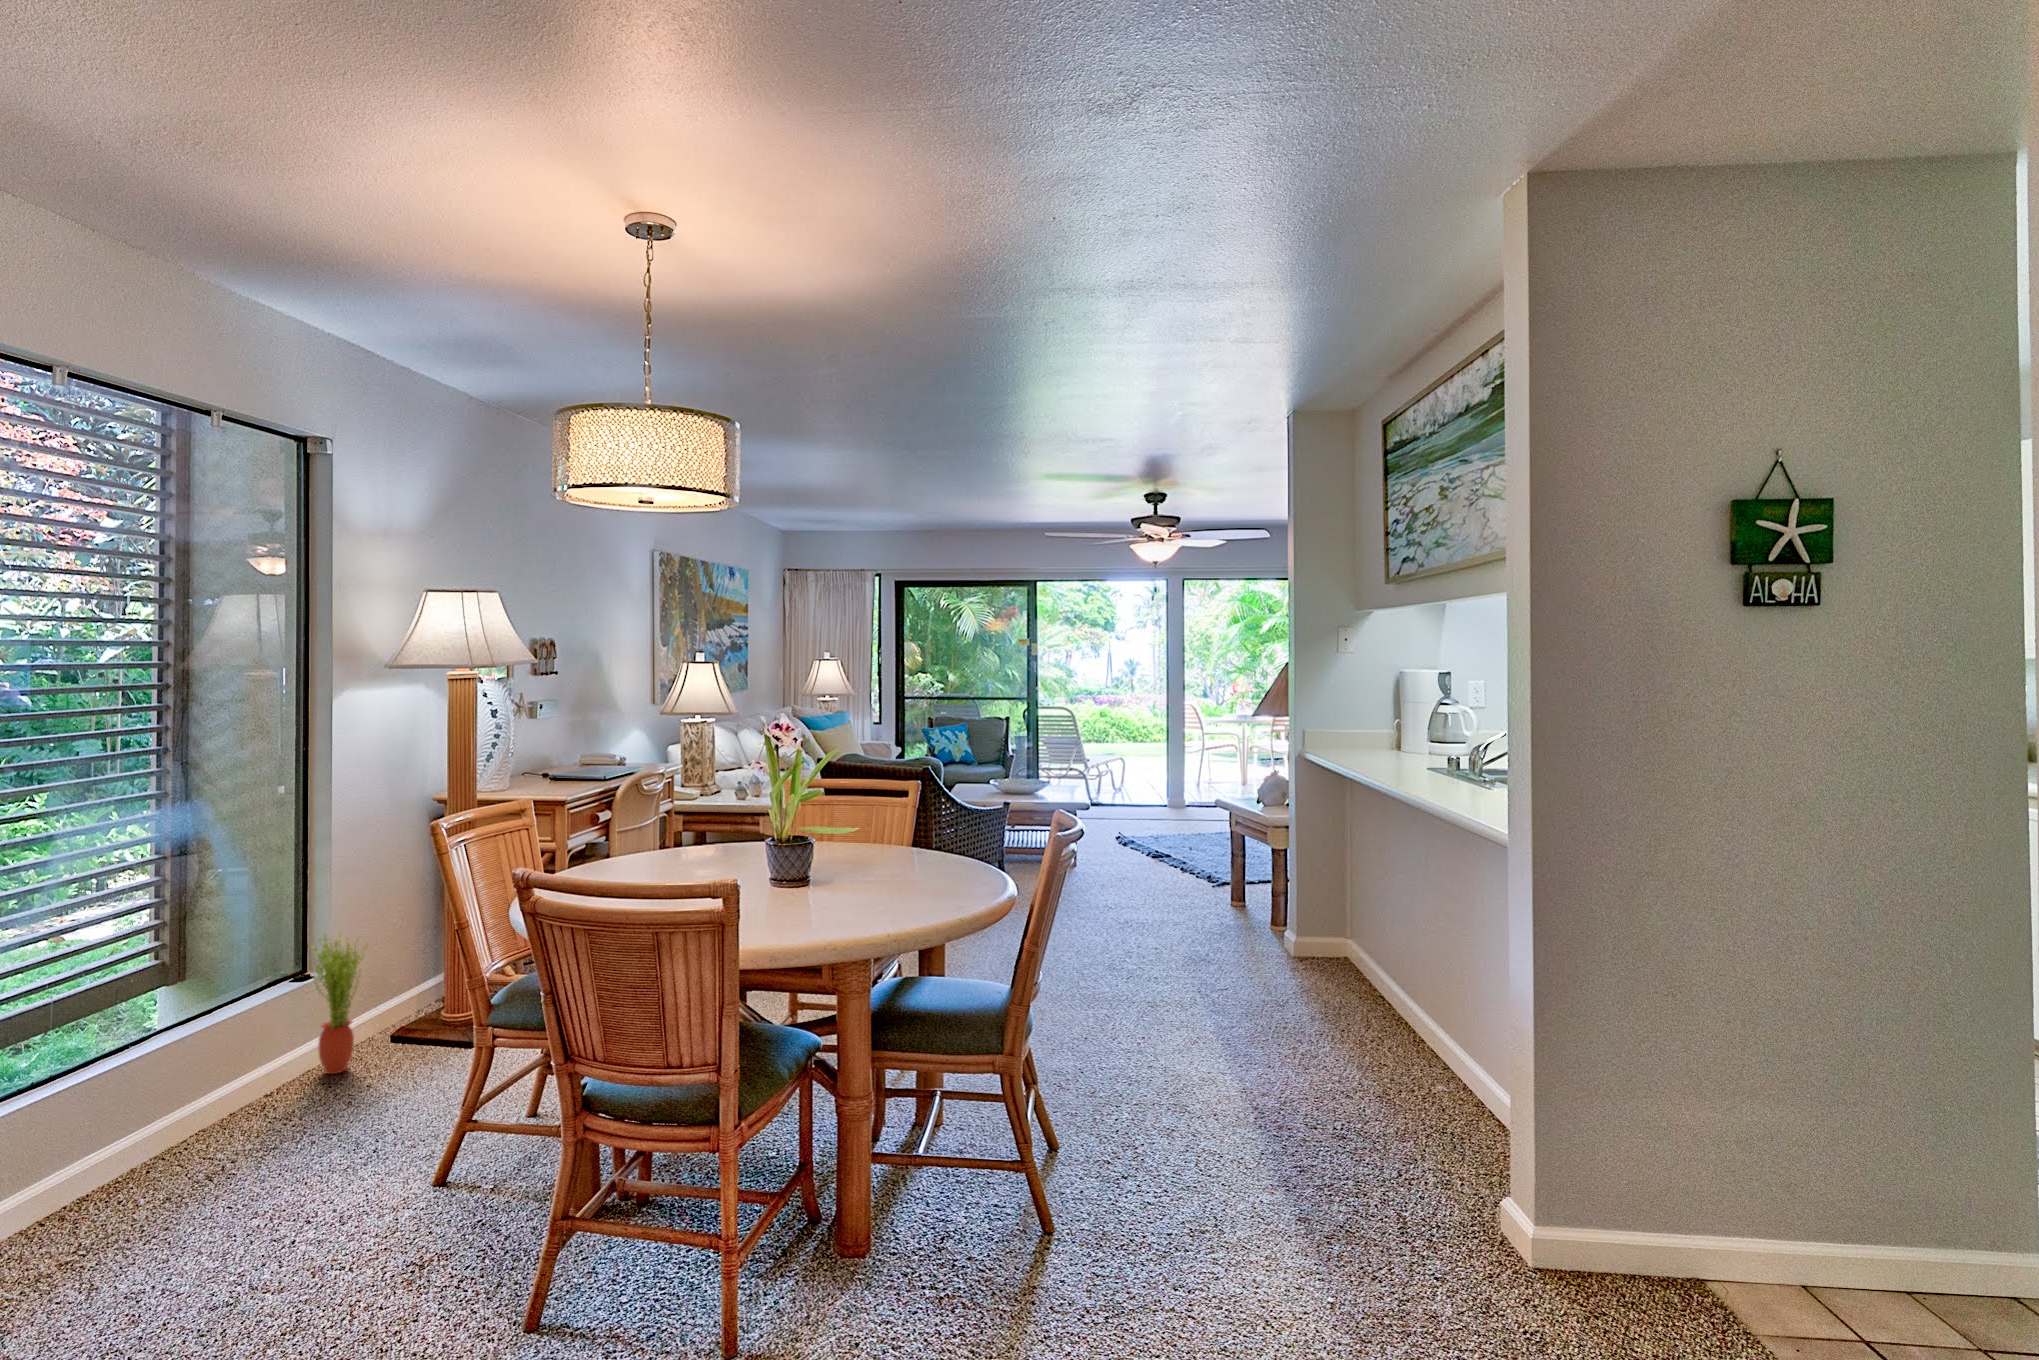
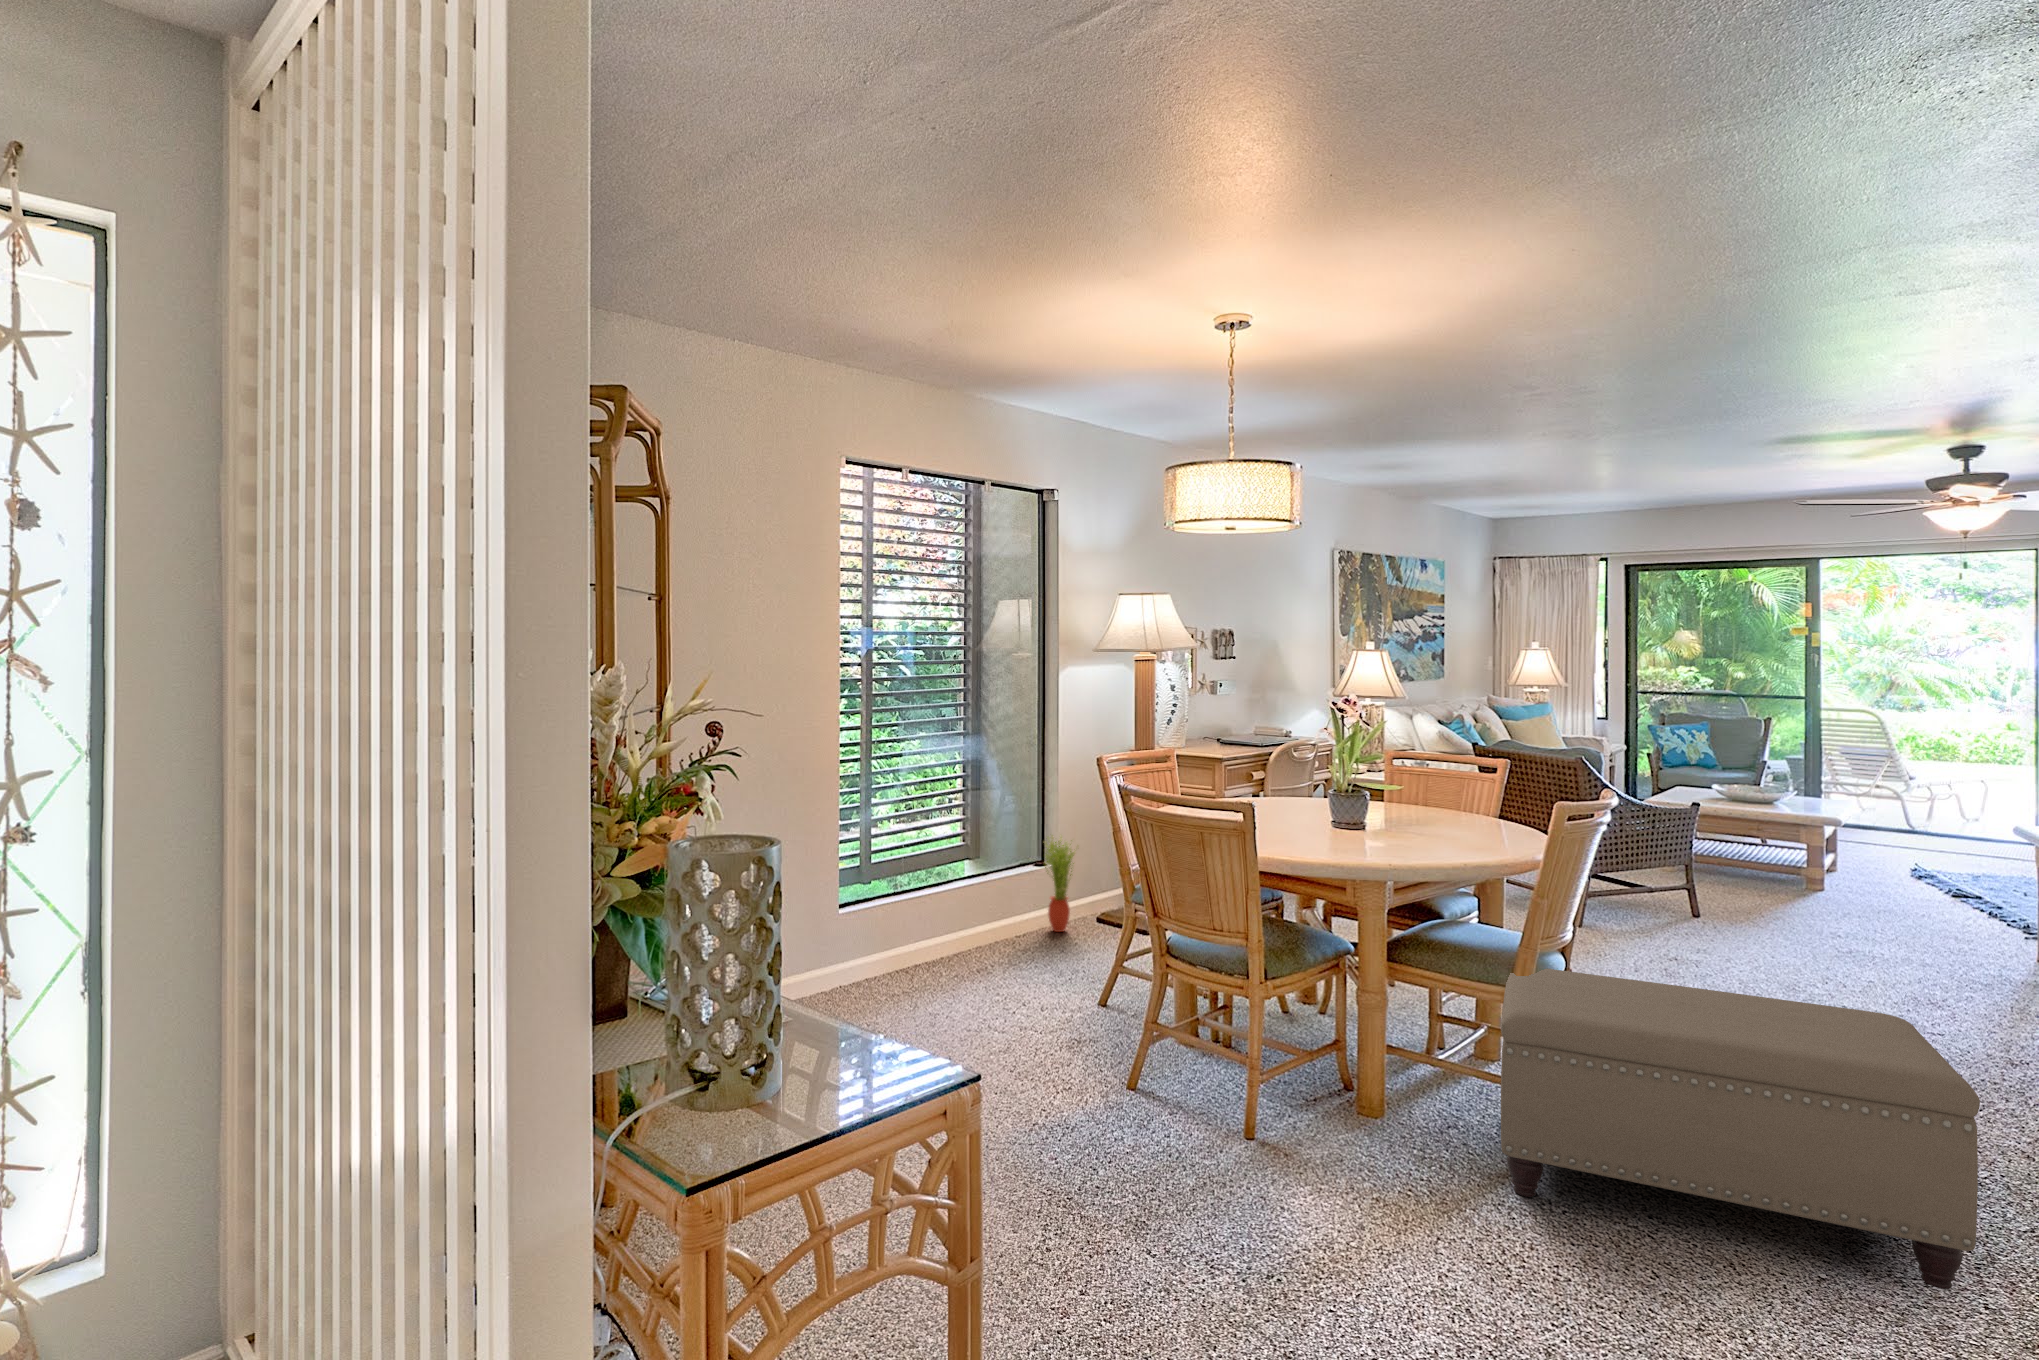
ottoman: none [990,1007,1431,1311] -> present [1501,969,1980,1289]

